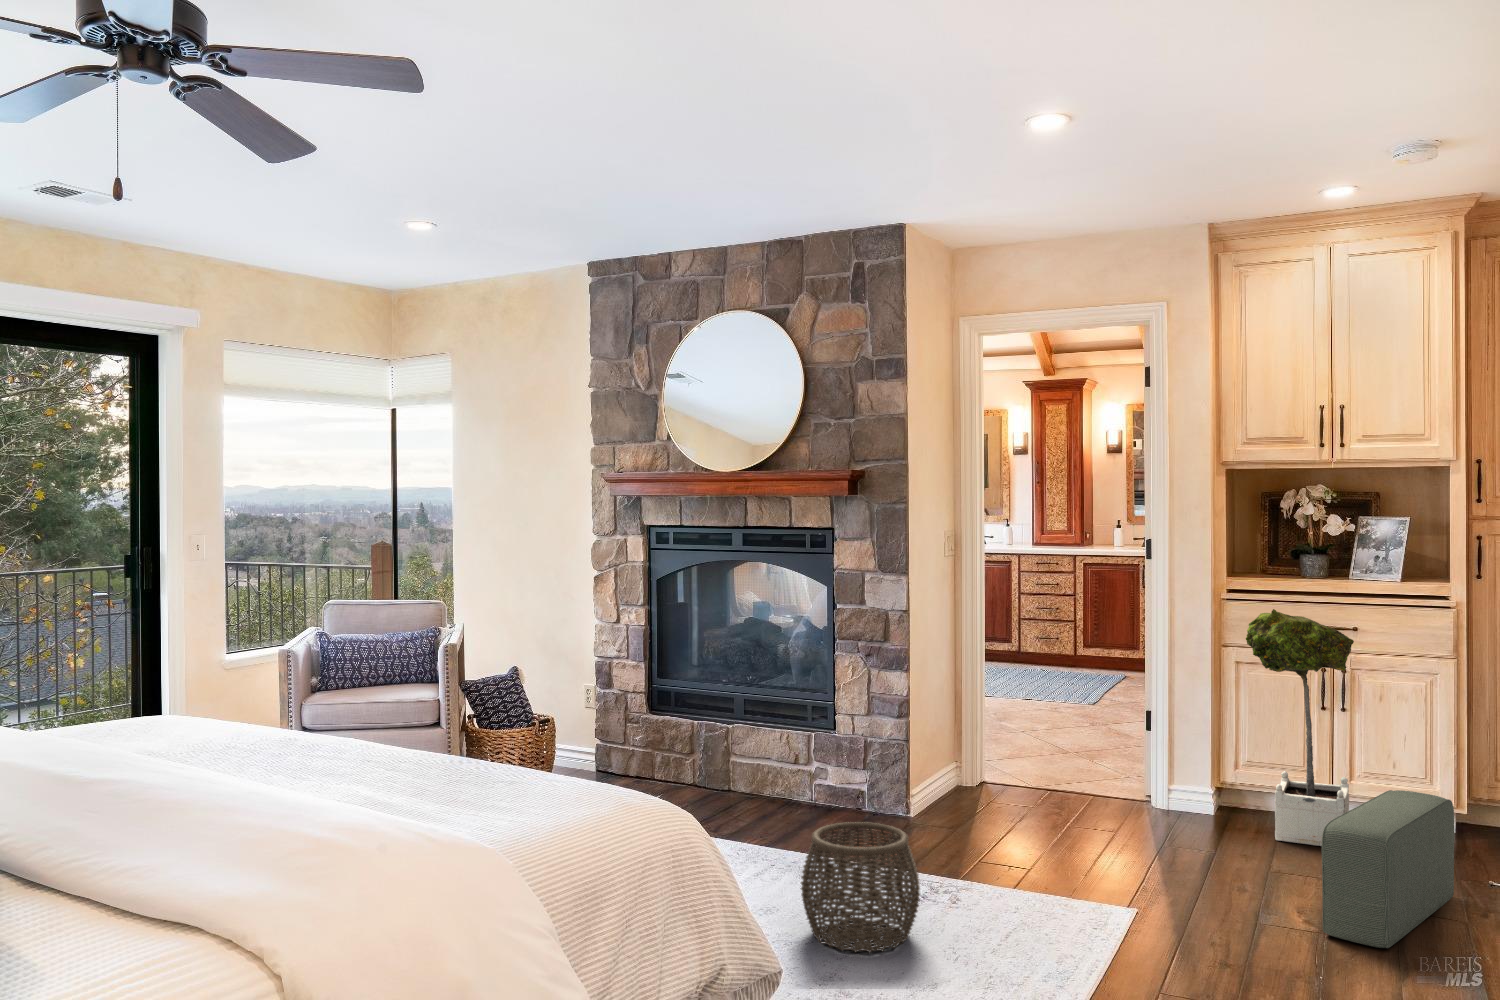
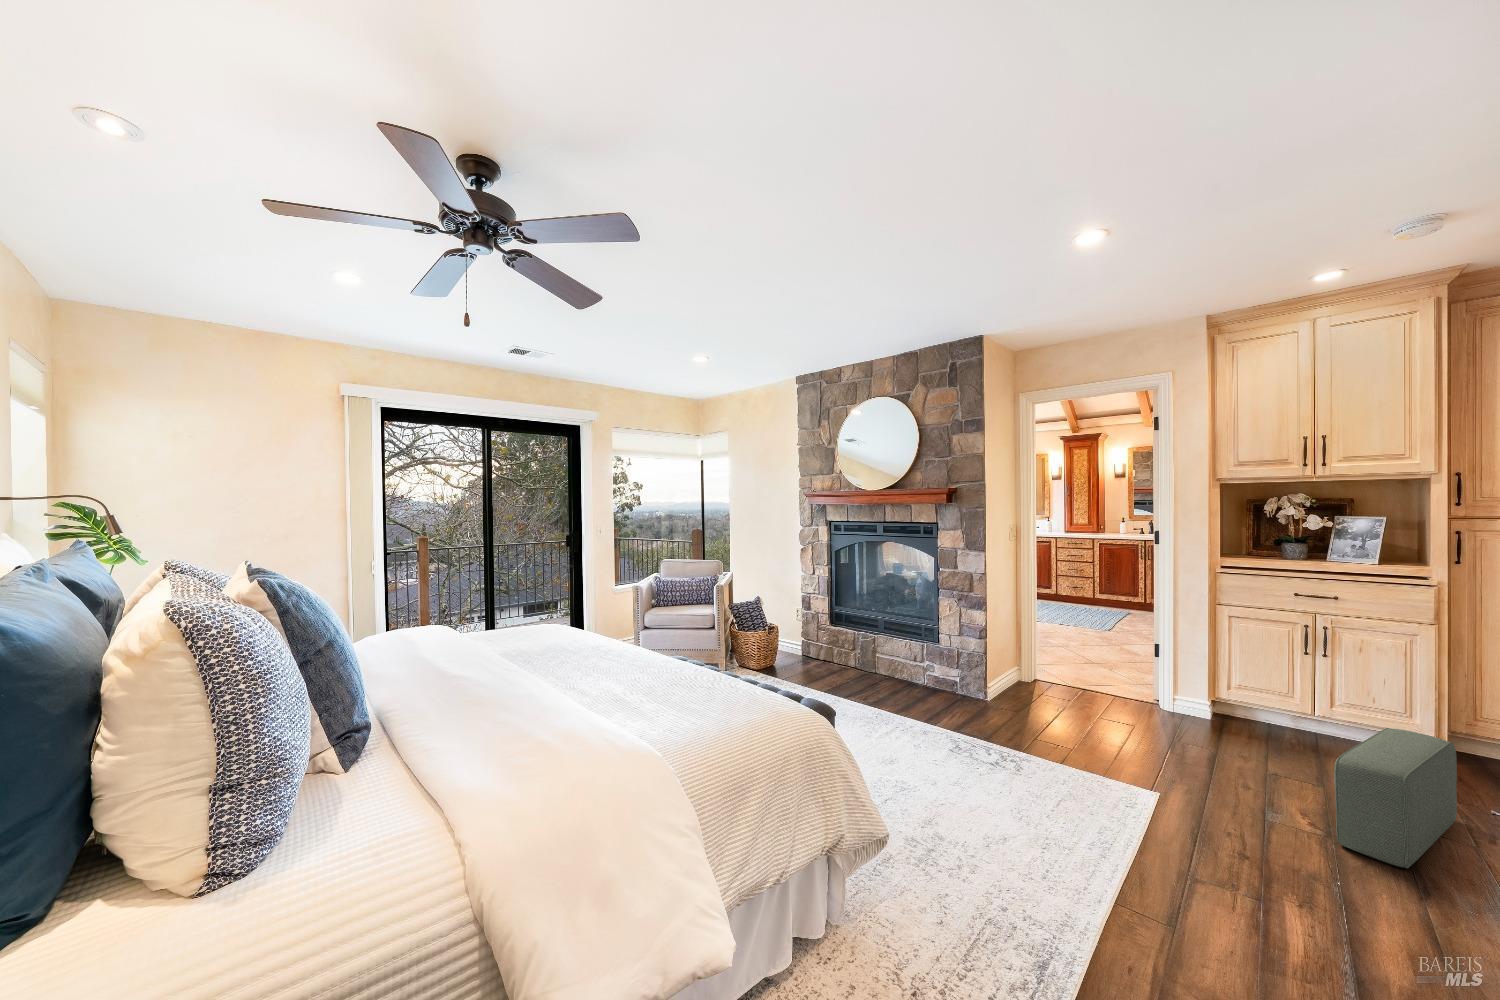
potted tree: present [1246,609,1354,846] -> none [1242,582,1340,762]
woven basket: present [801,822,920,952] -> none [911,716,996,812]

